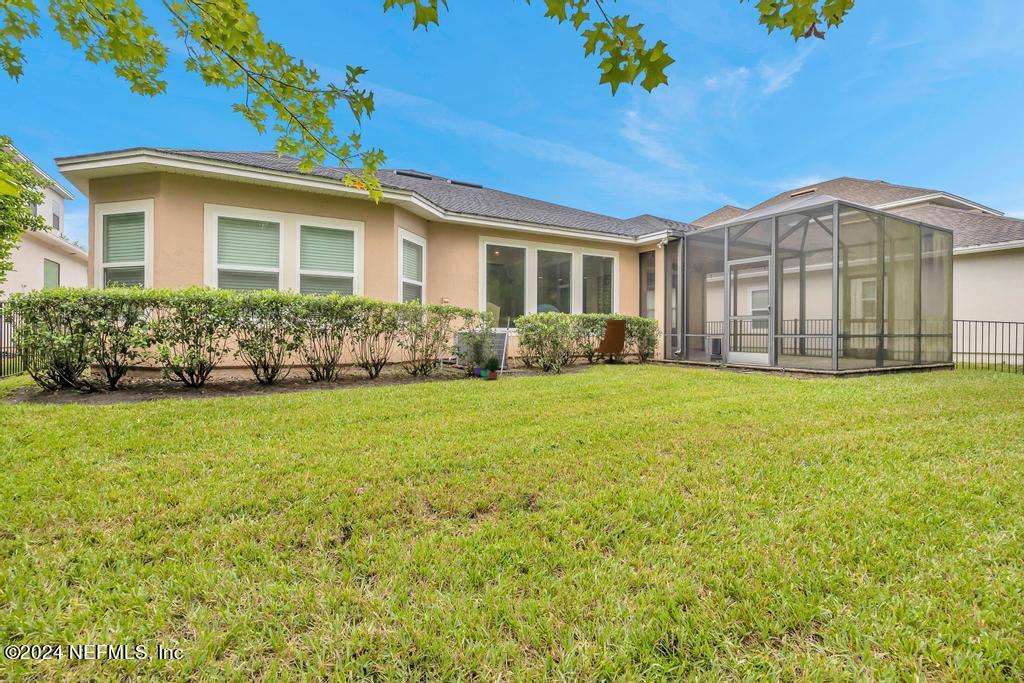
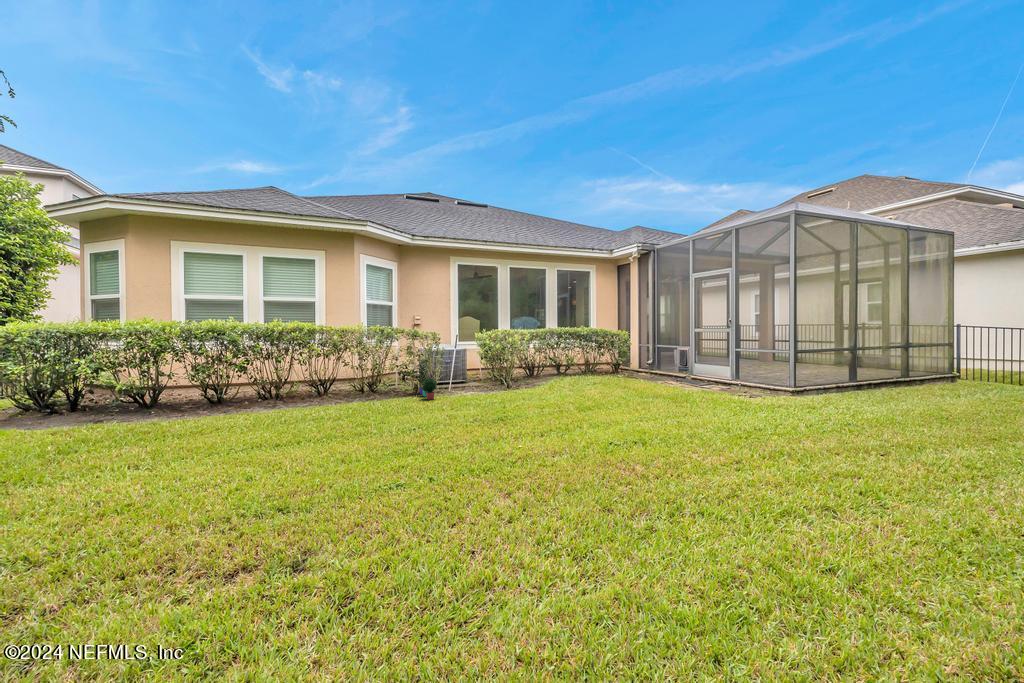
lounge chair: present [594,320,626,365] -> none [556,335,584,381]

